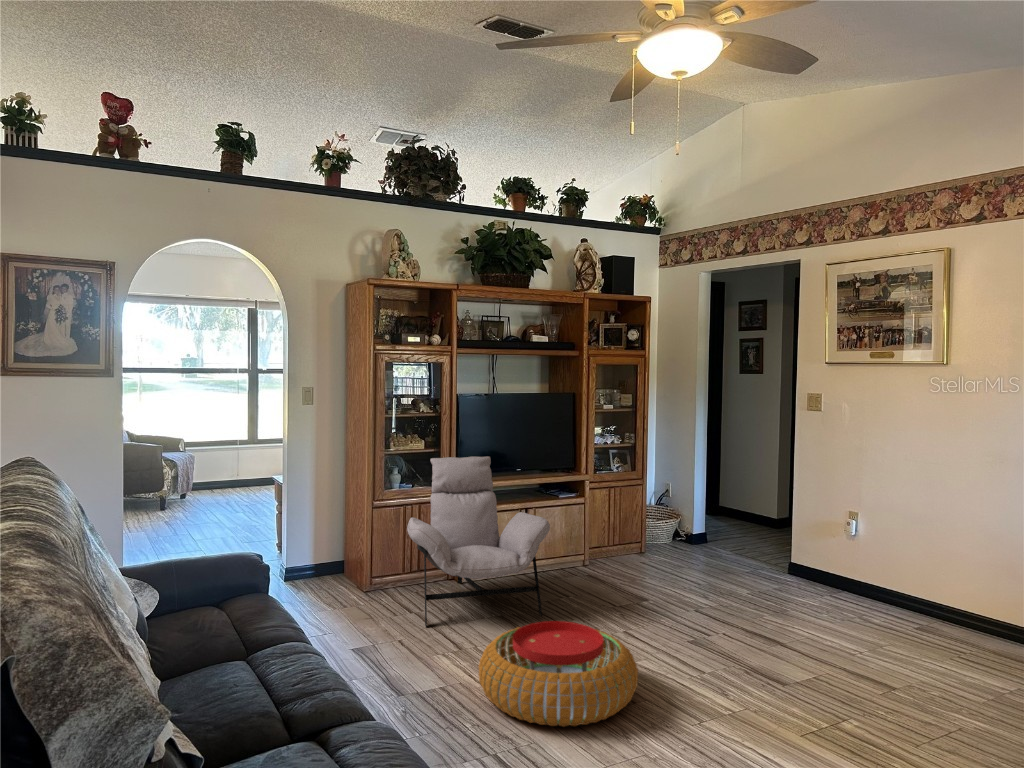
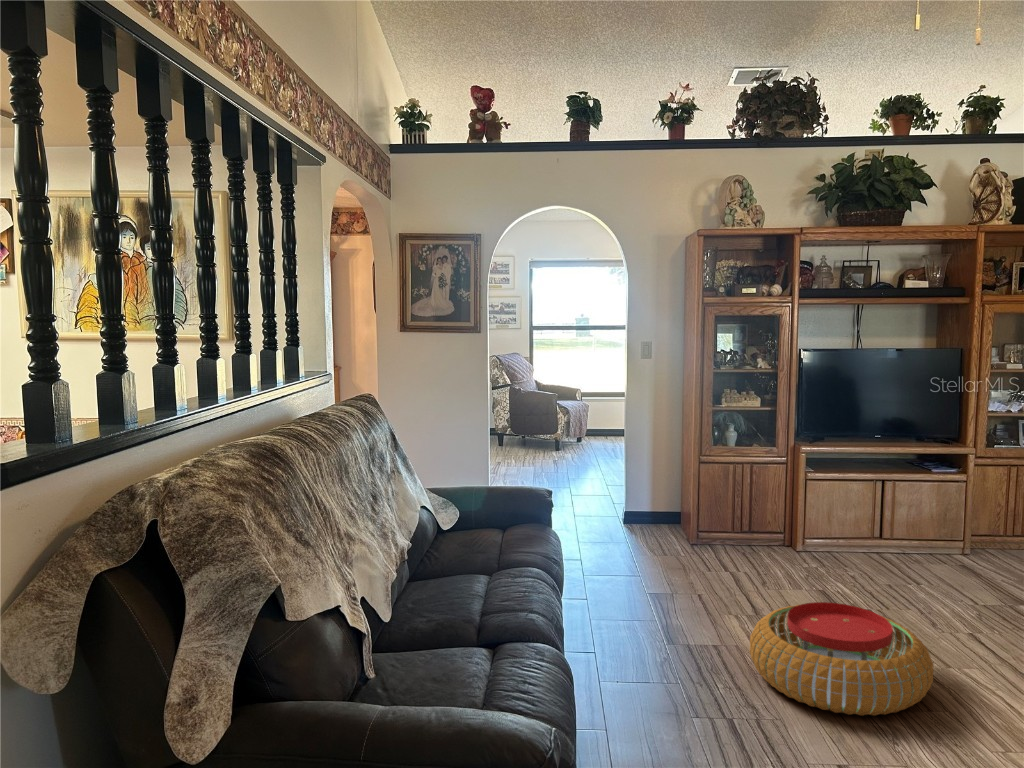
lounge chair: present [407,456,550,627] -> none [724,418,884,602]

